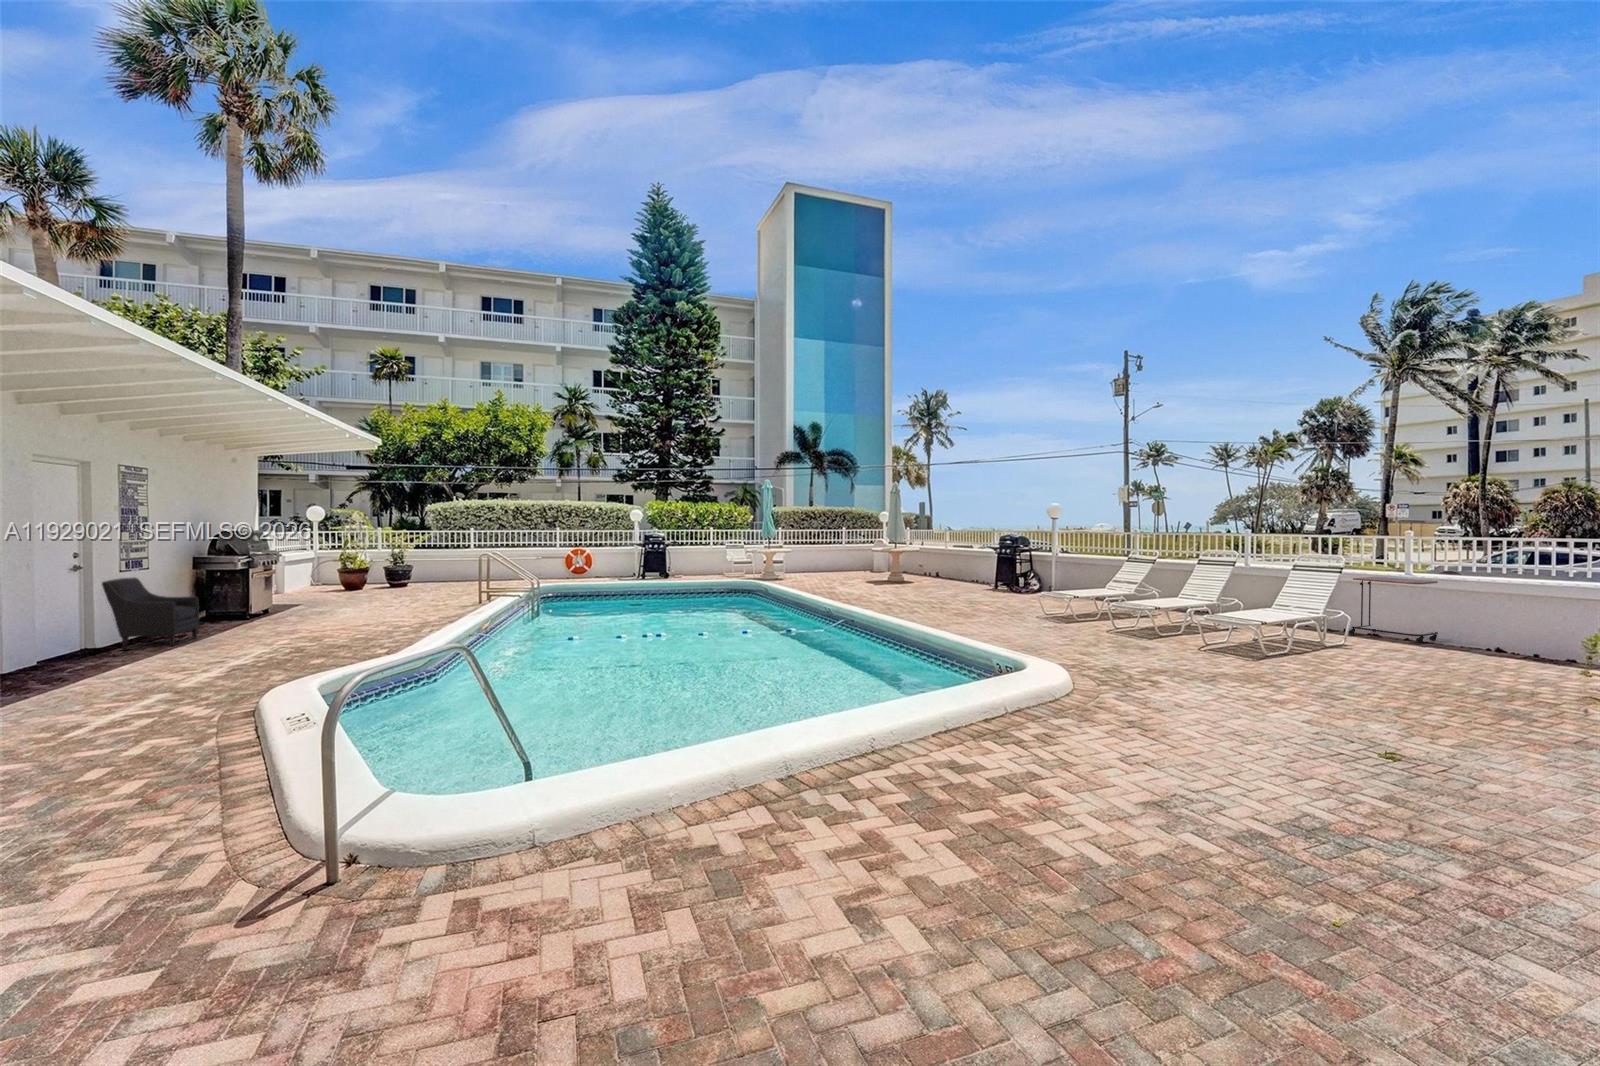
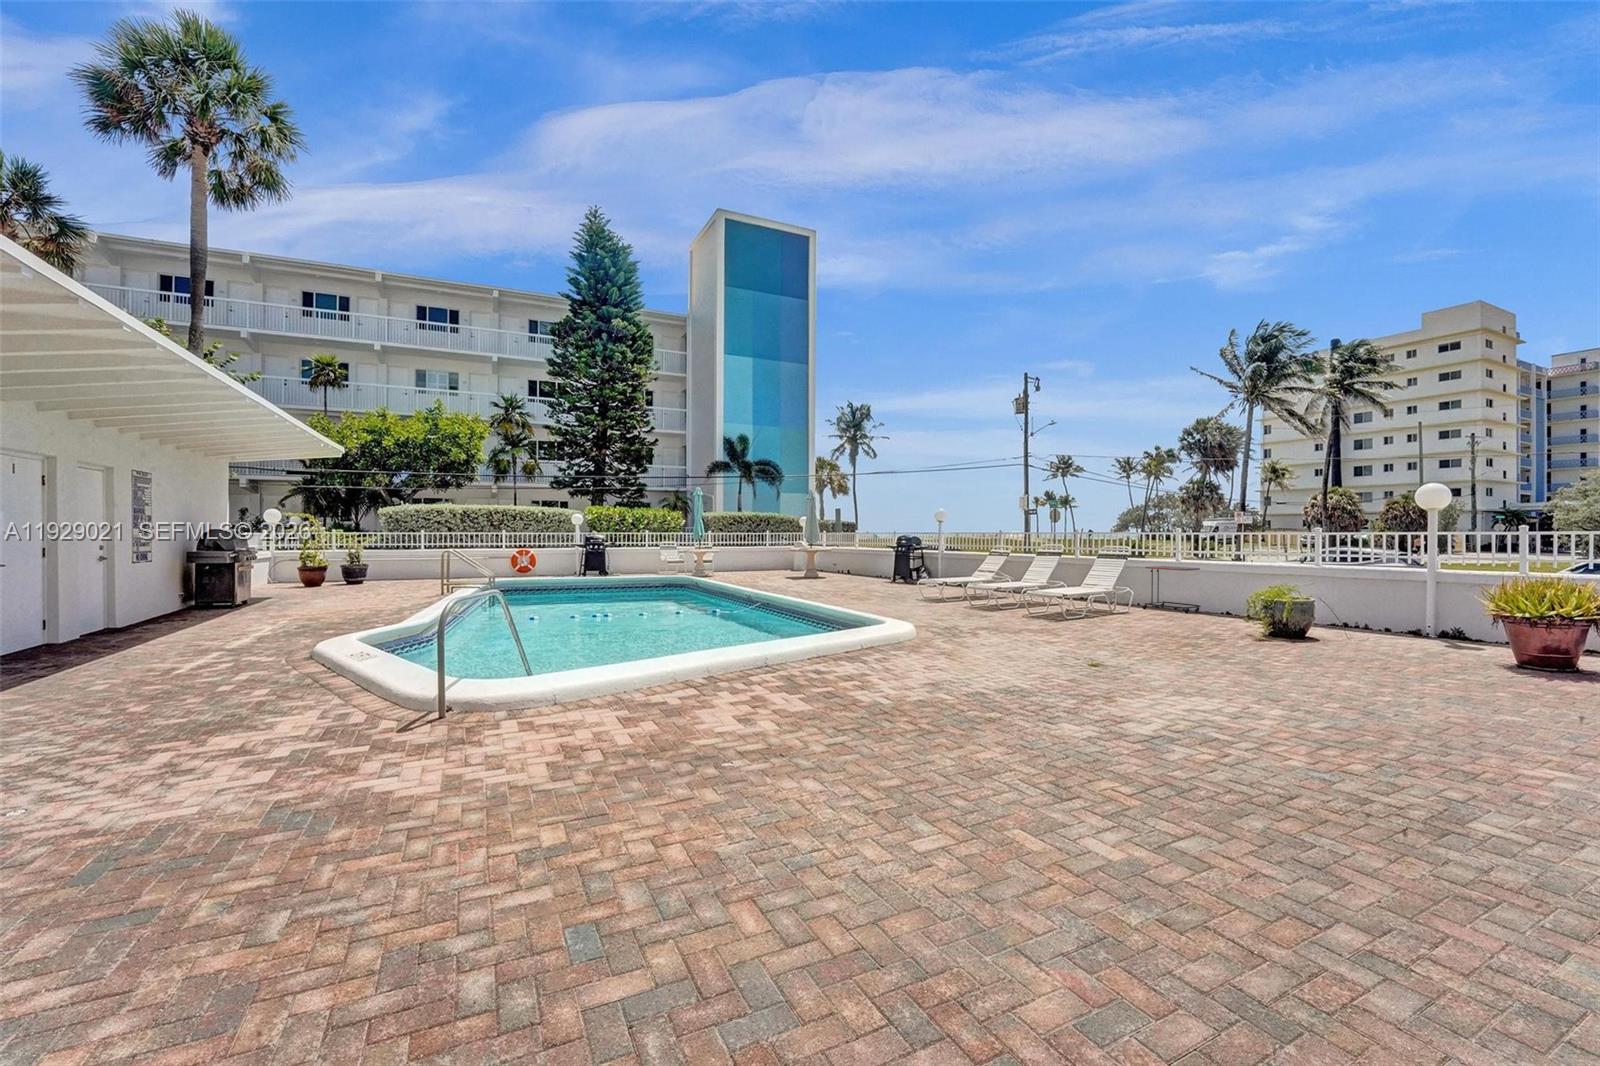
chair: present [102,578,199,649] -> none [121,570,203,631]

